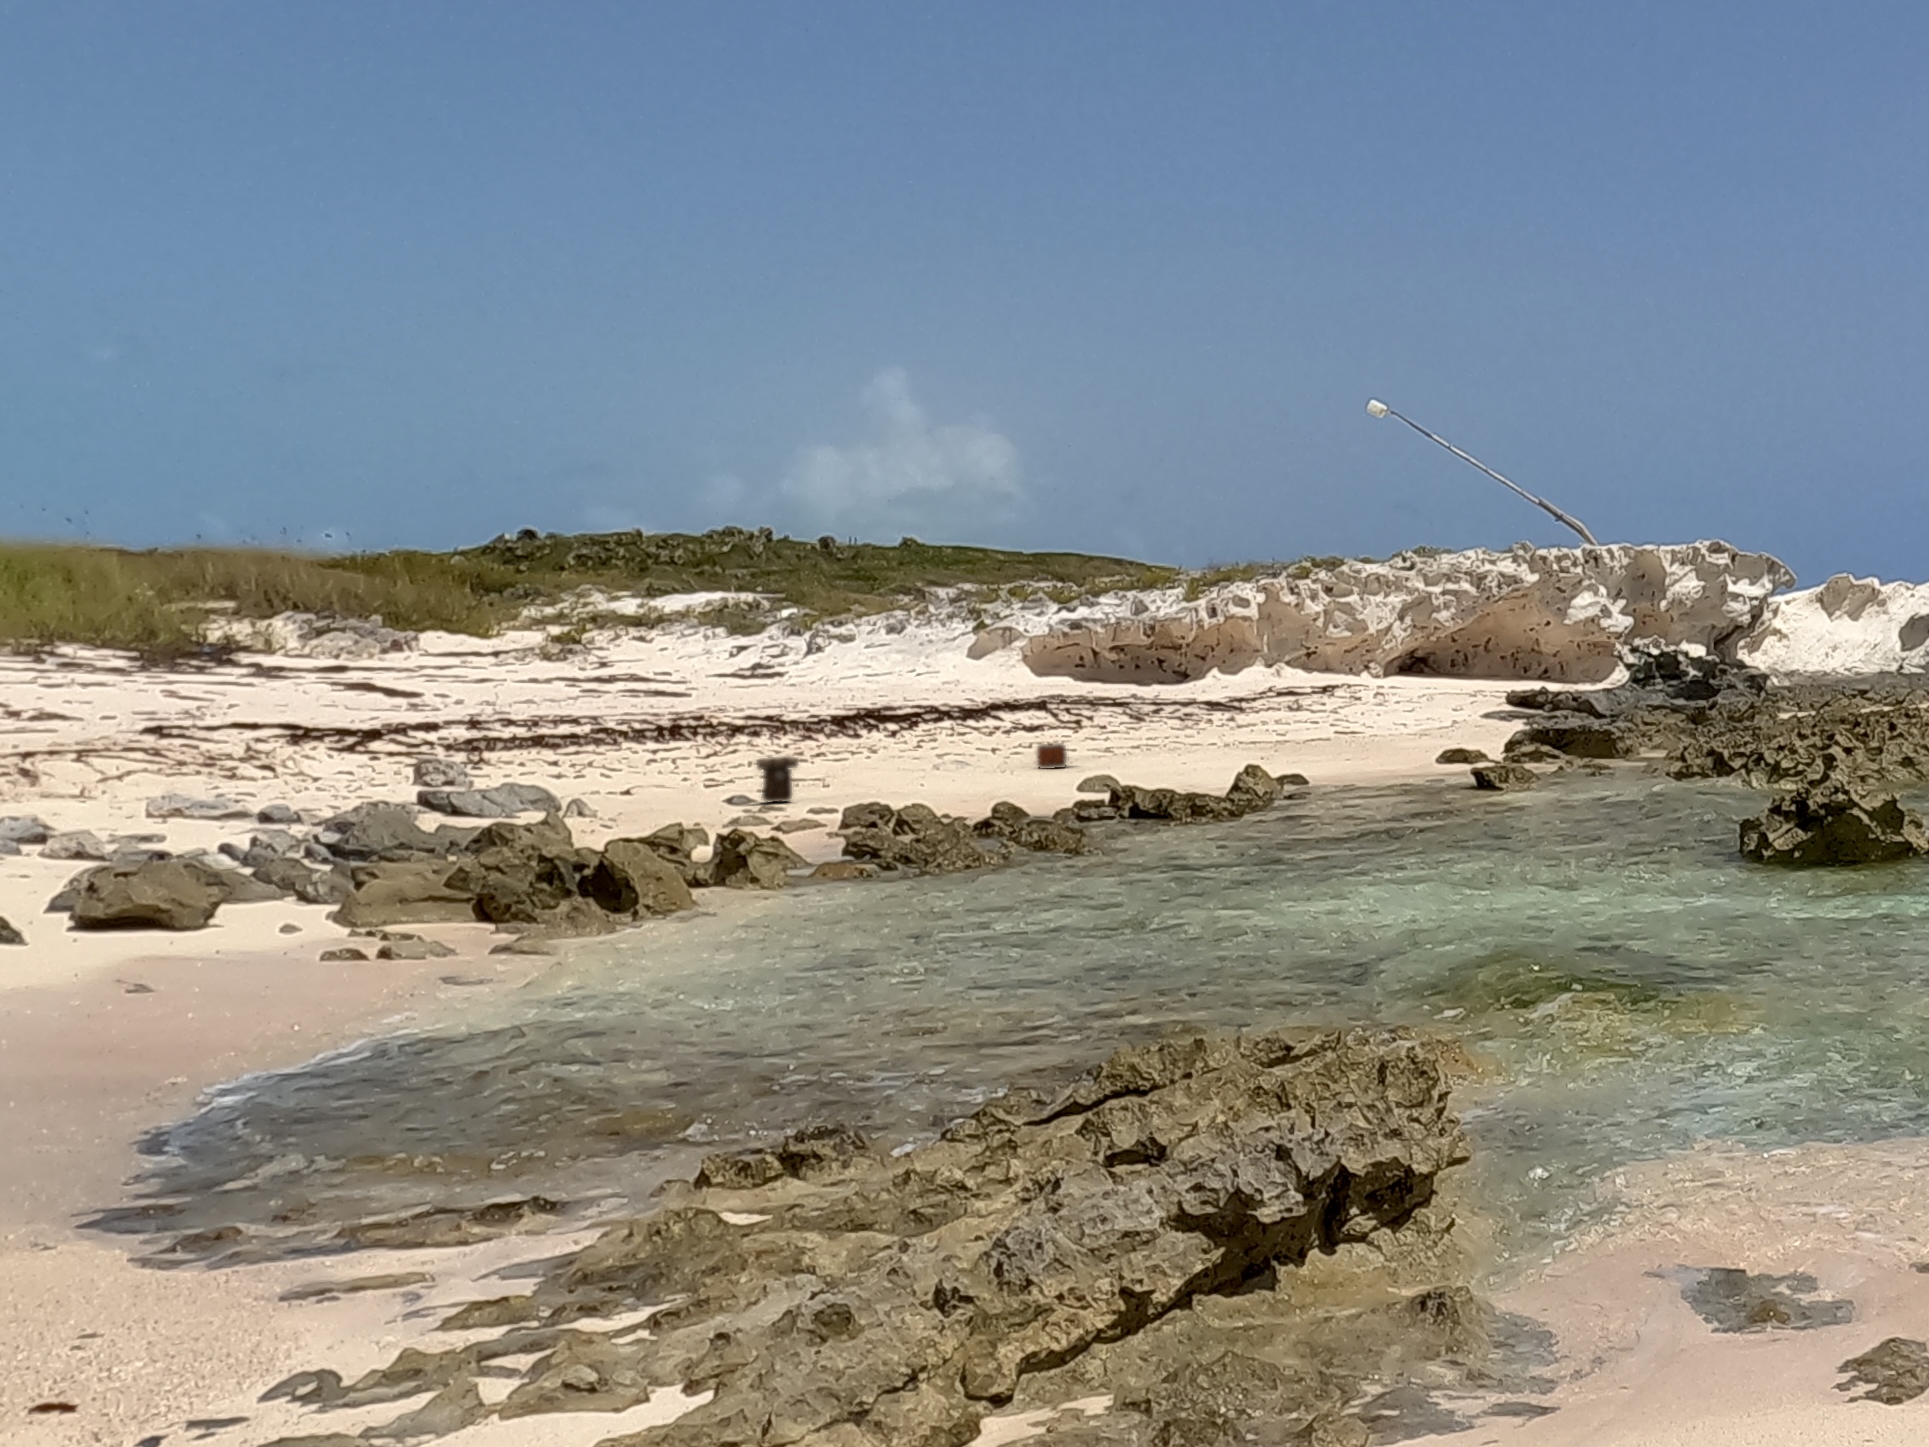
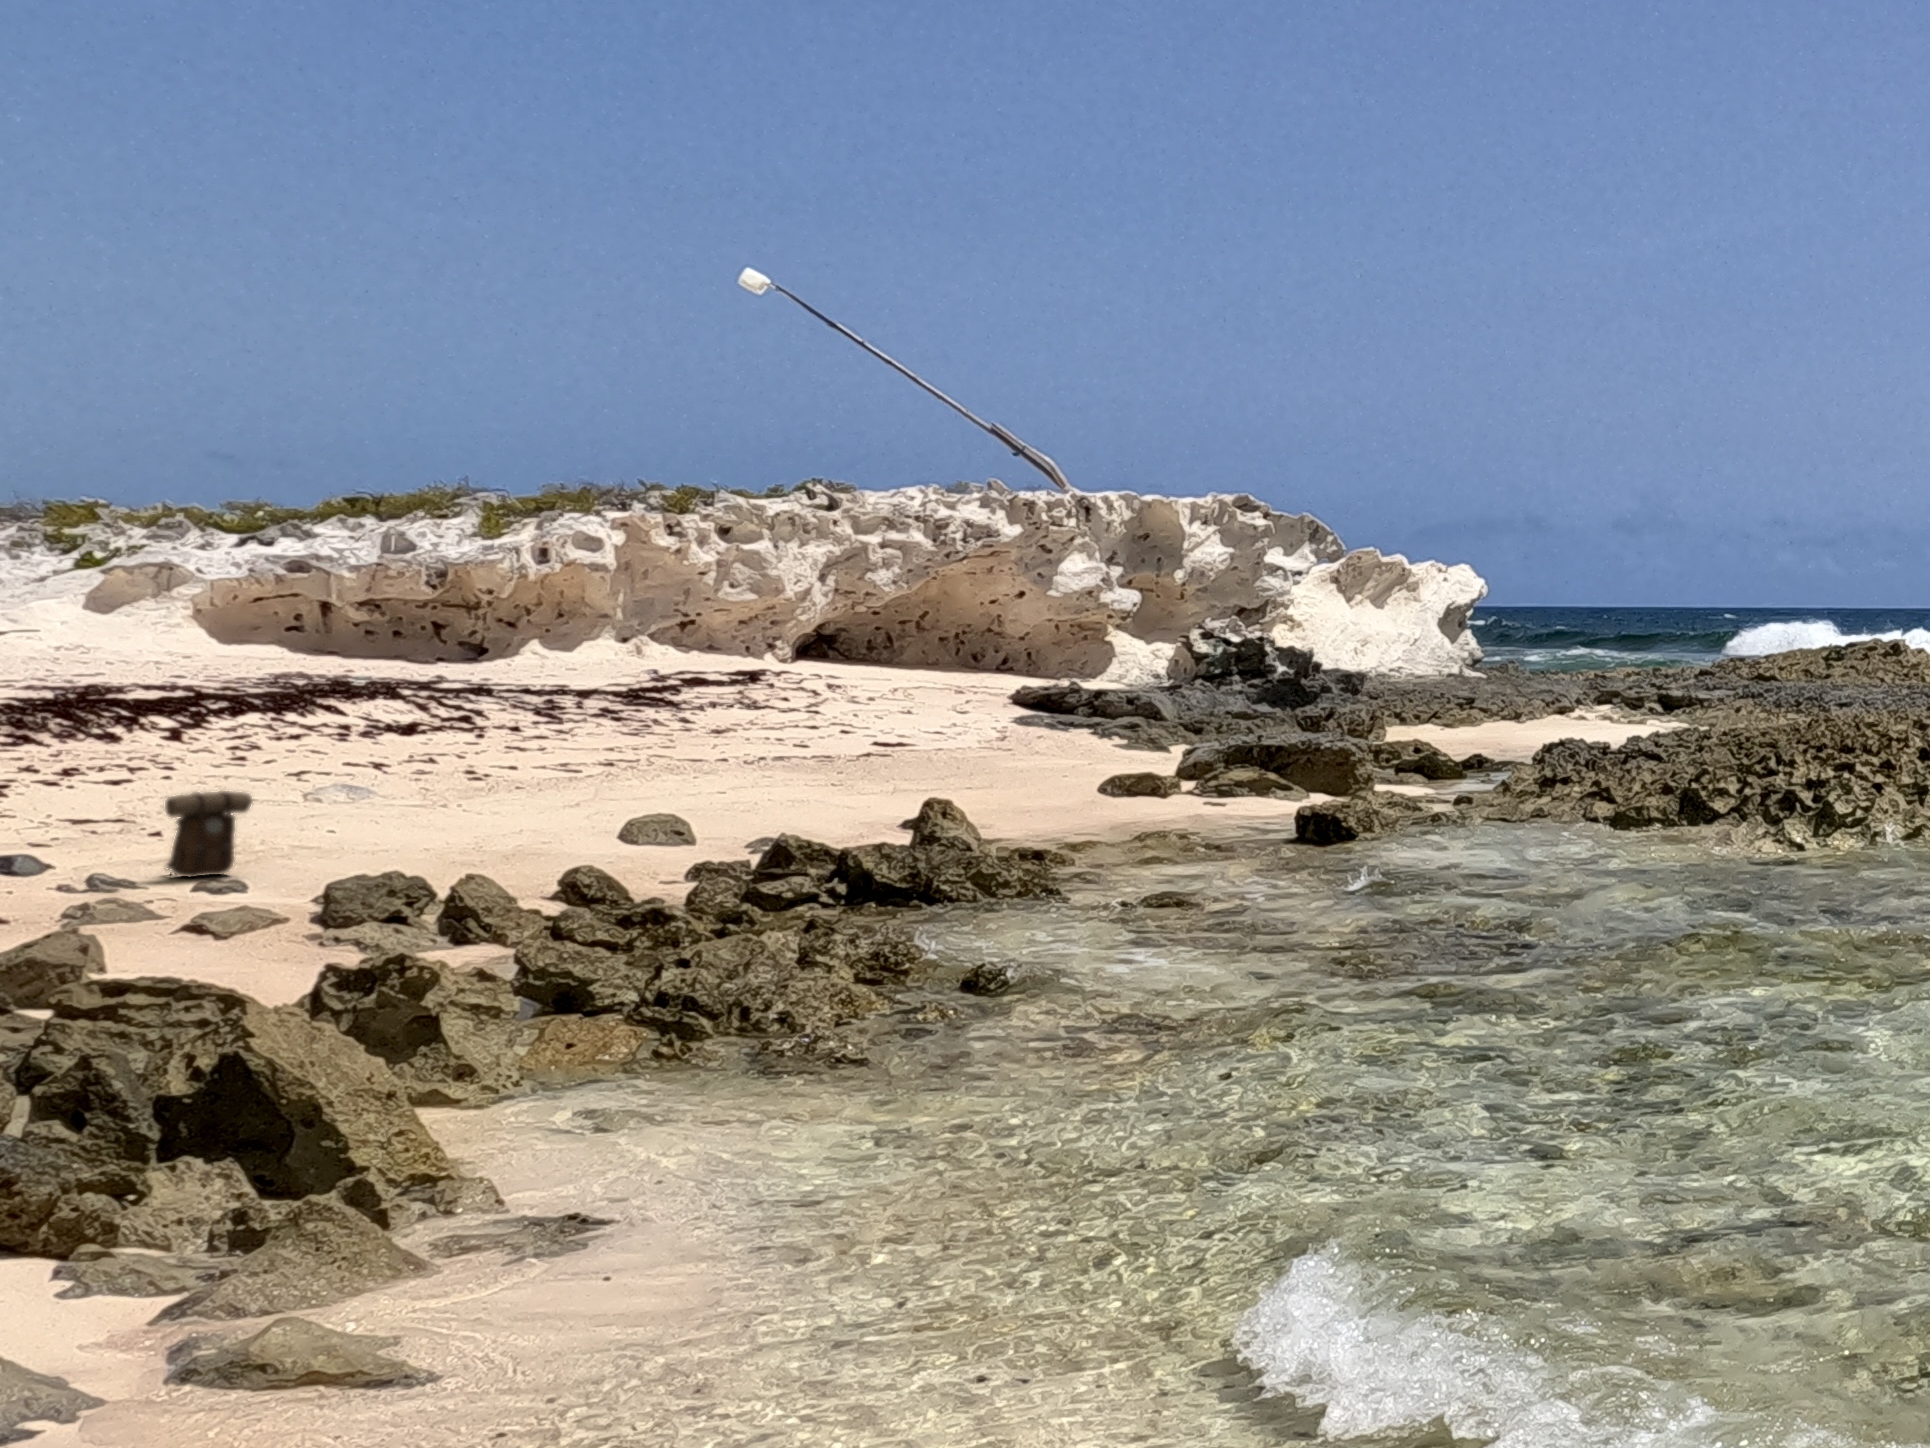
bucket: present [1036,743,1067,769] -> none [576,761,631,802]

